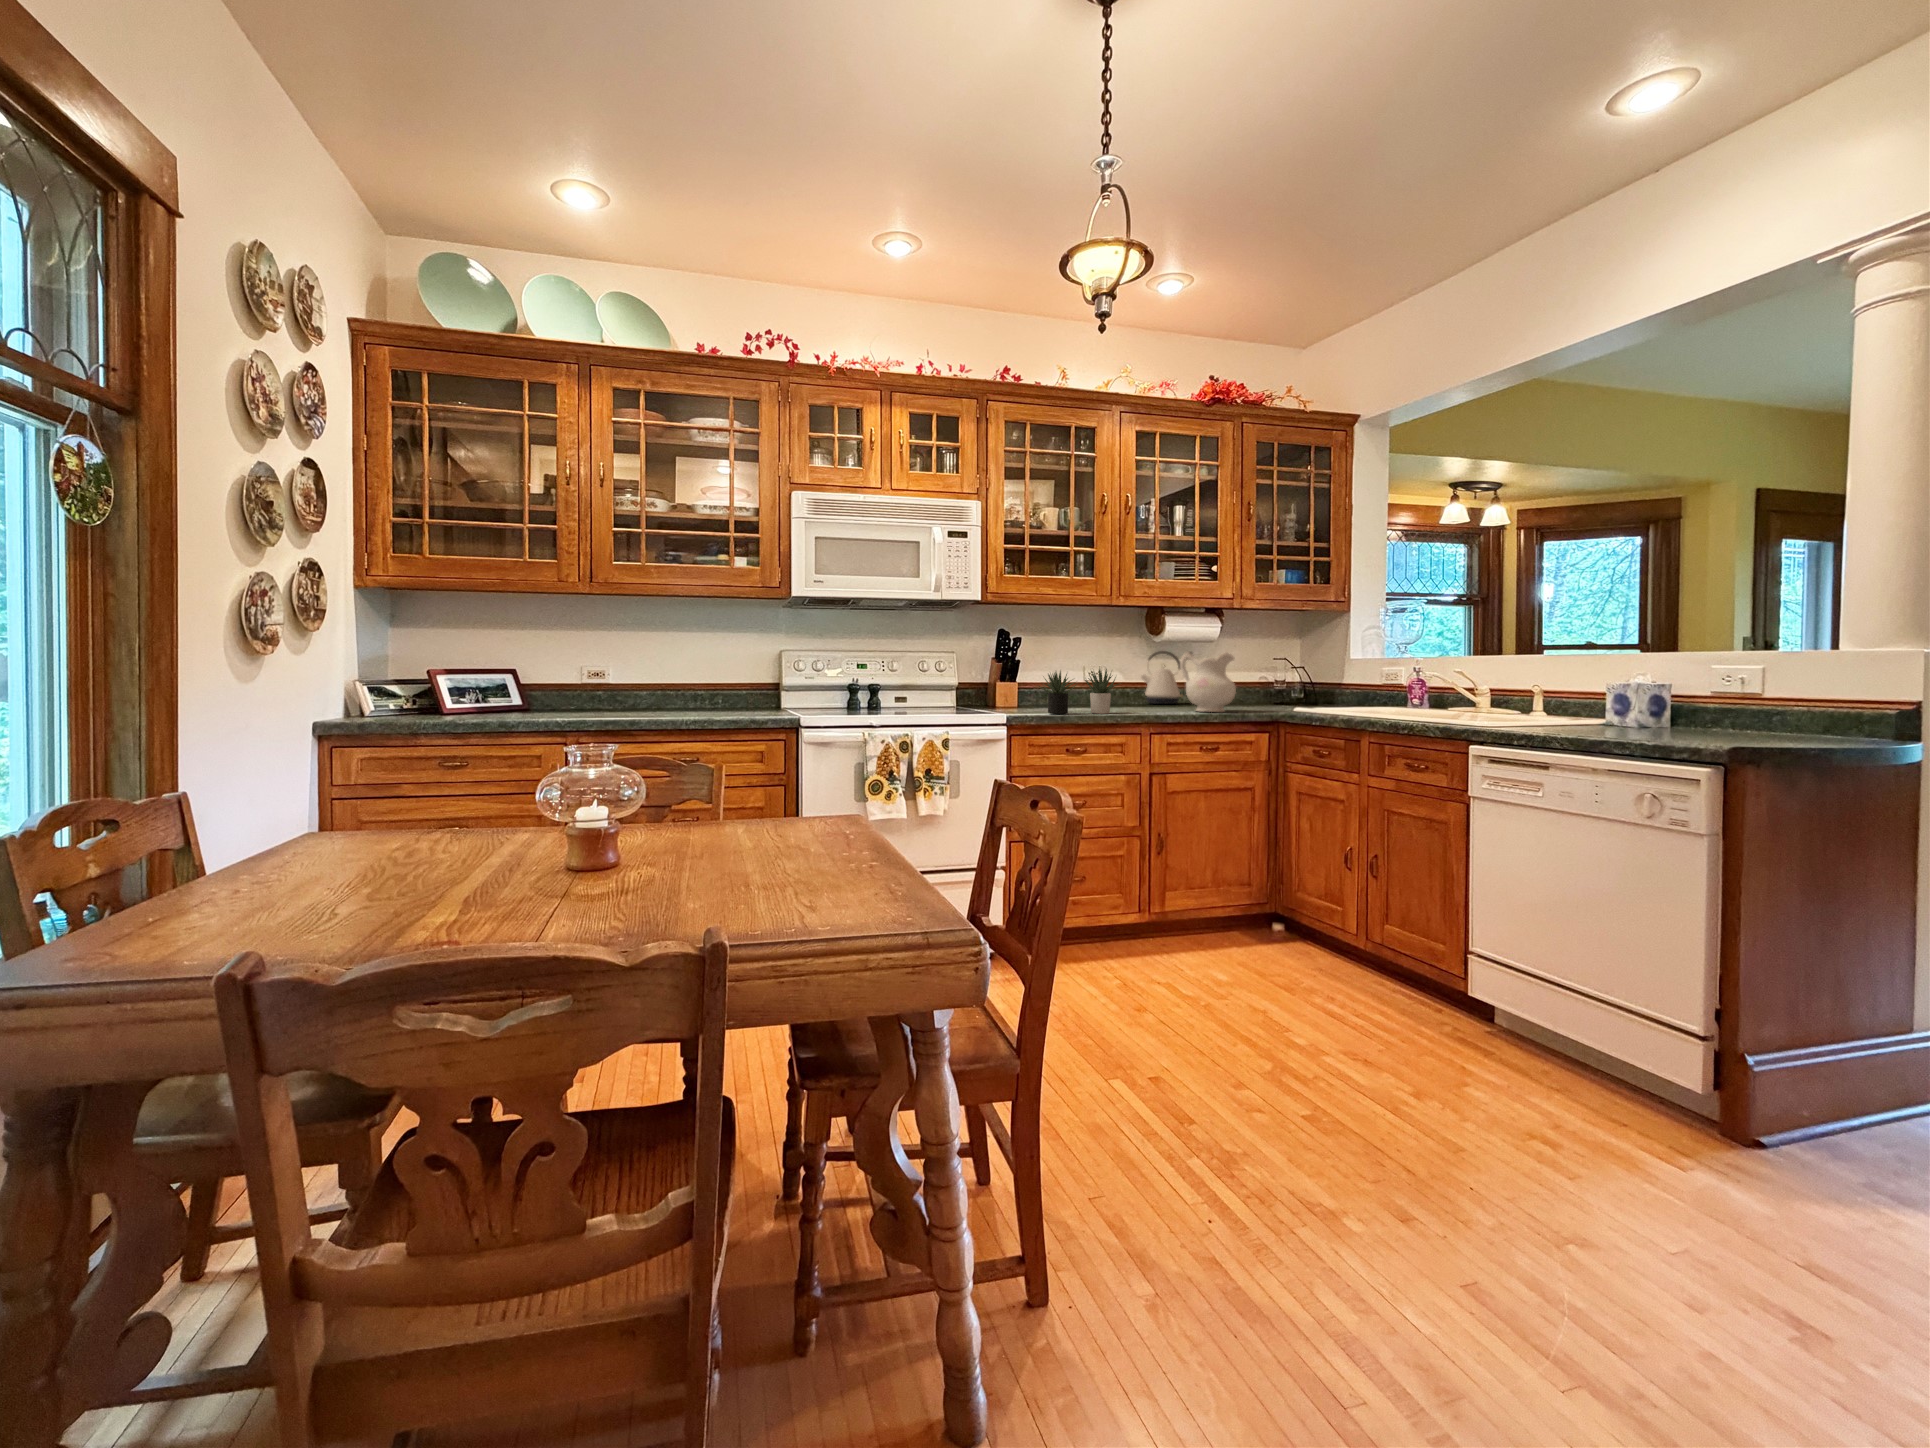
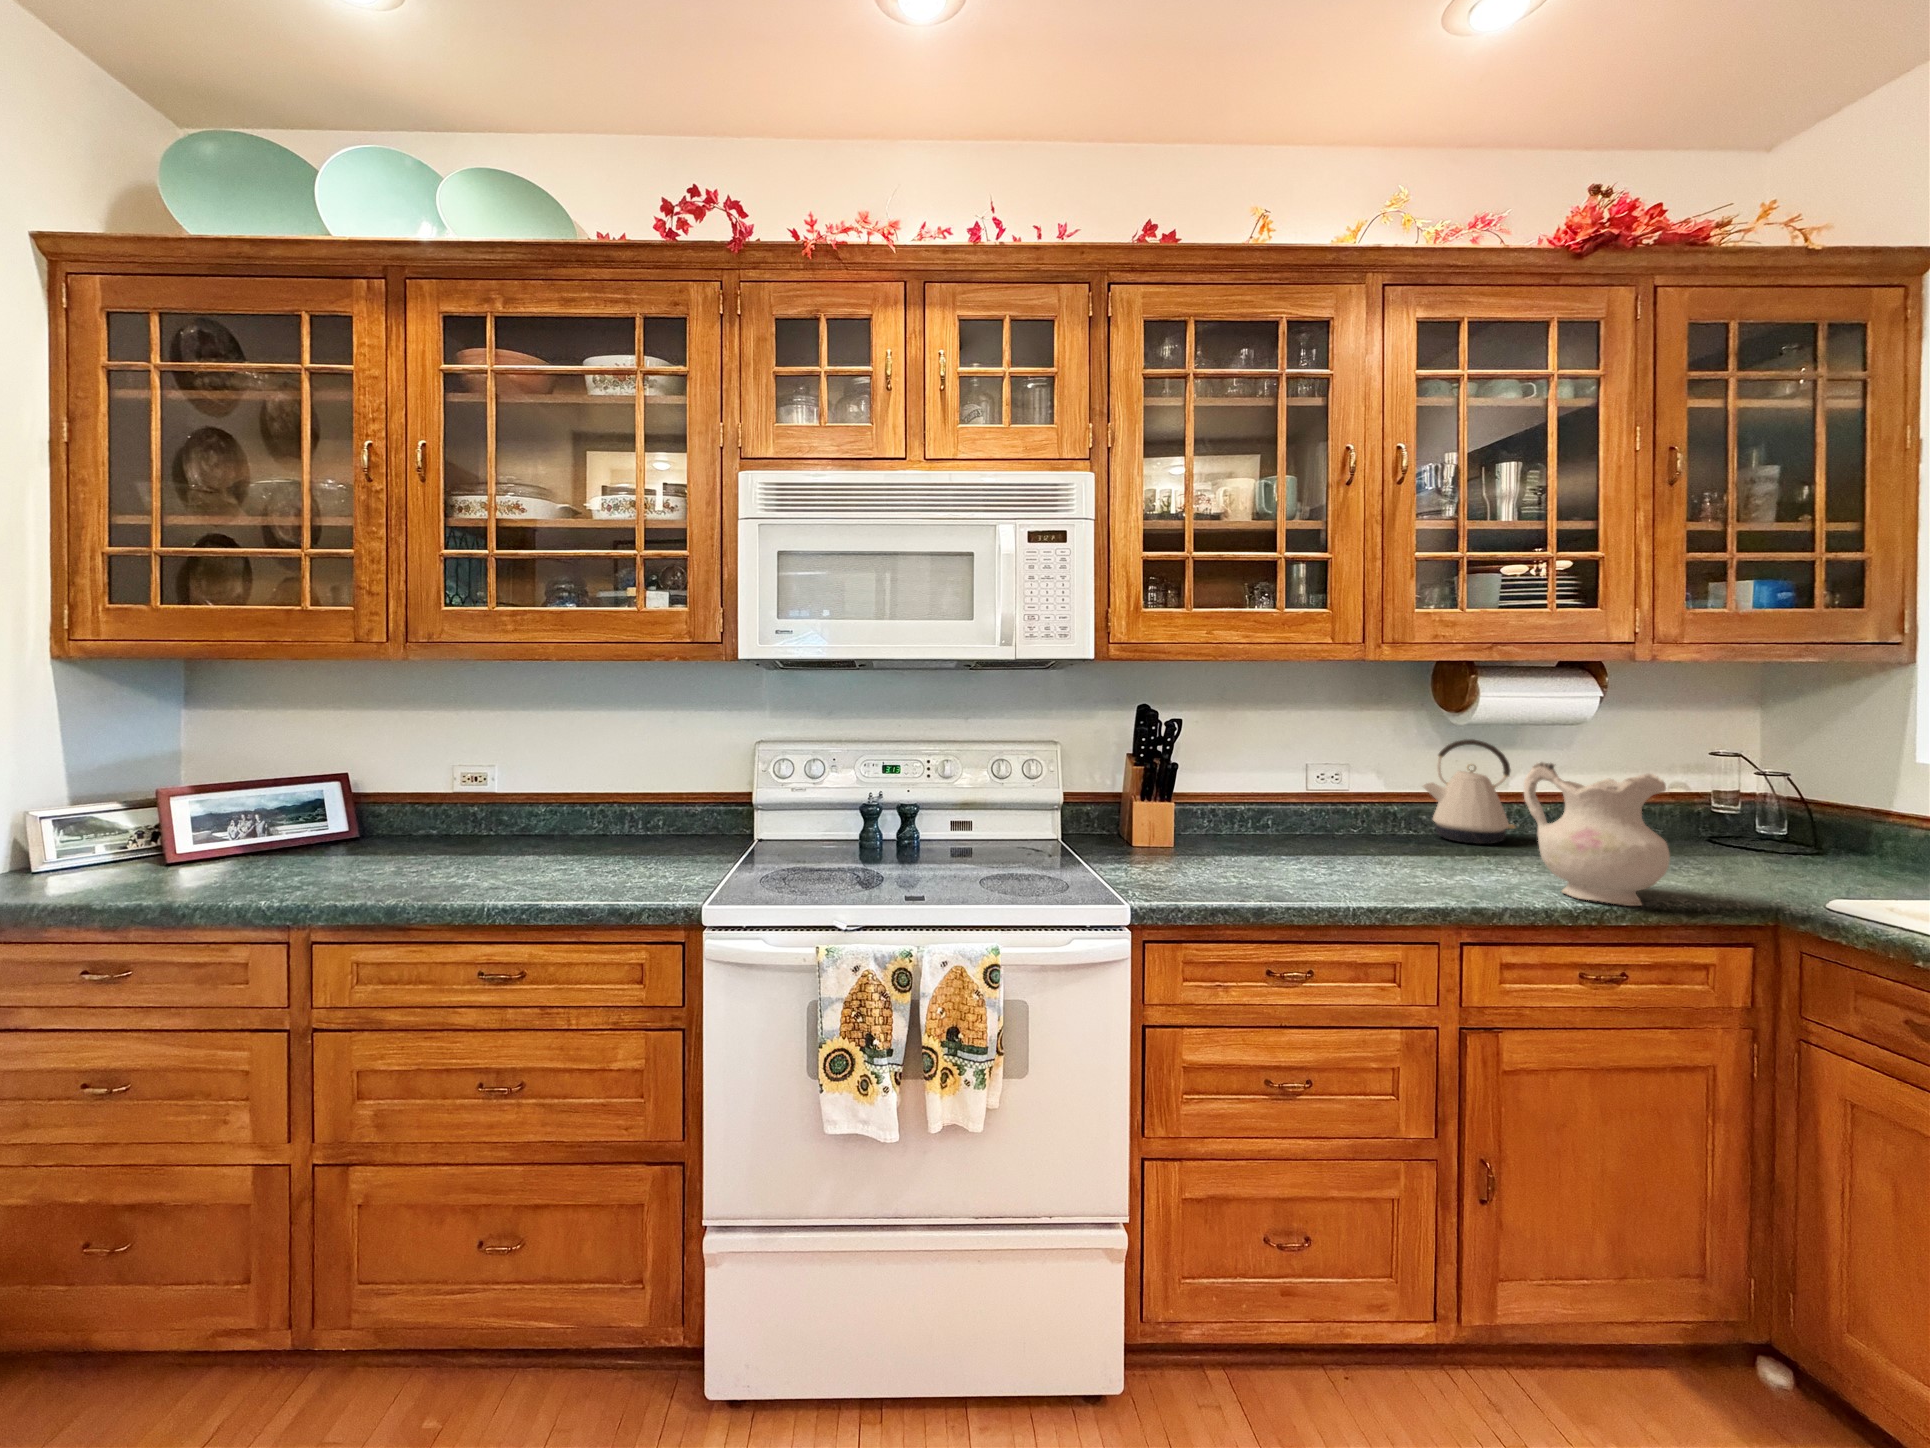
succulent plant: present [1039,668,1119,714] -> none [1203,792,1392,894]

